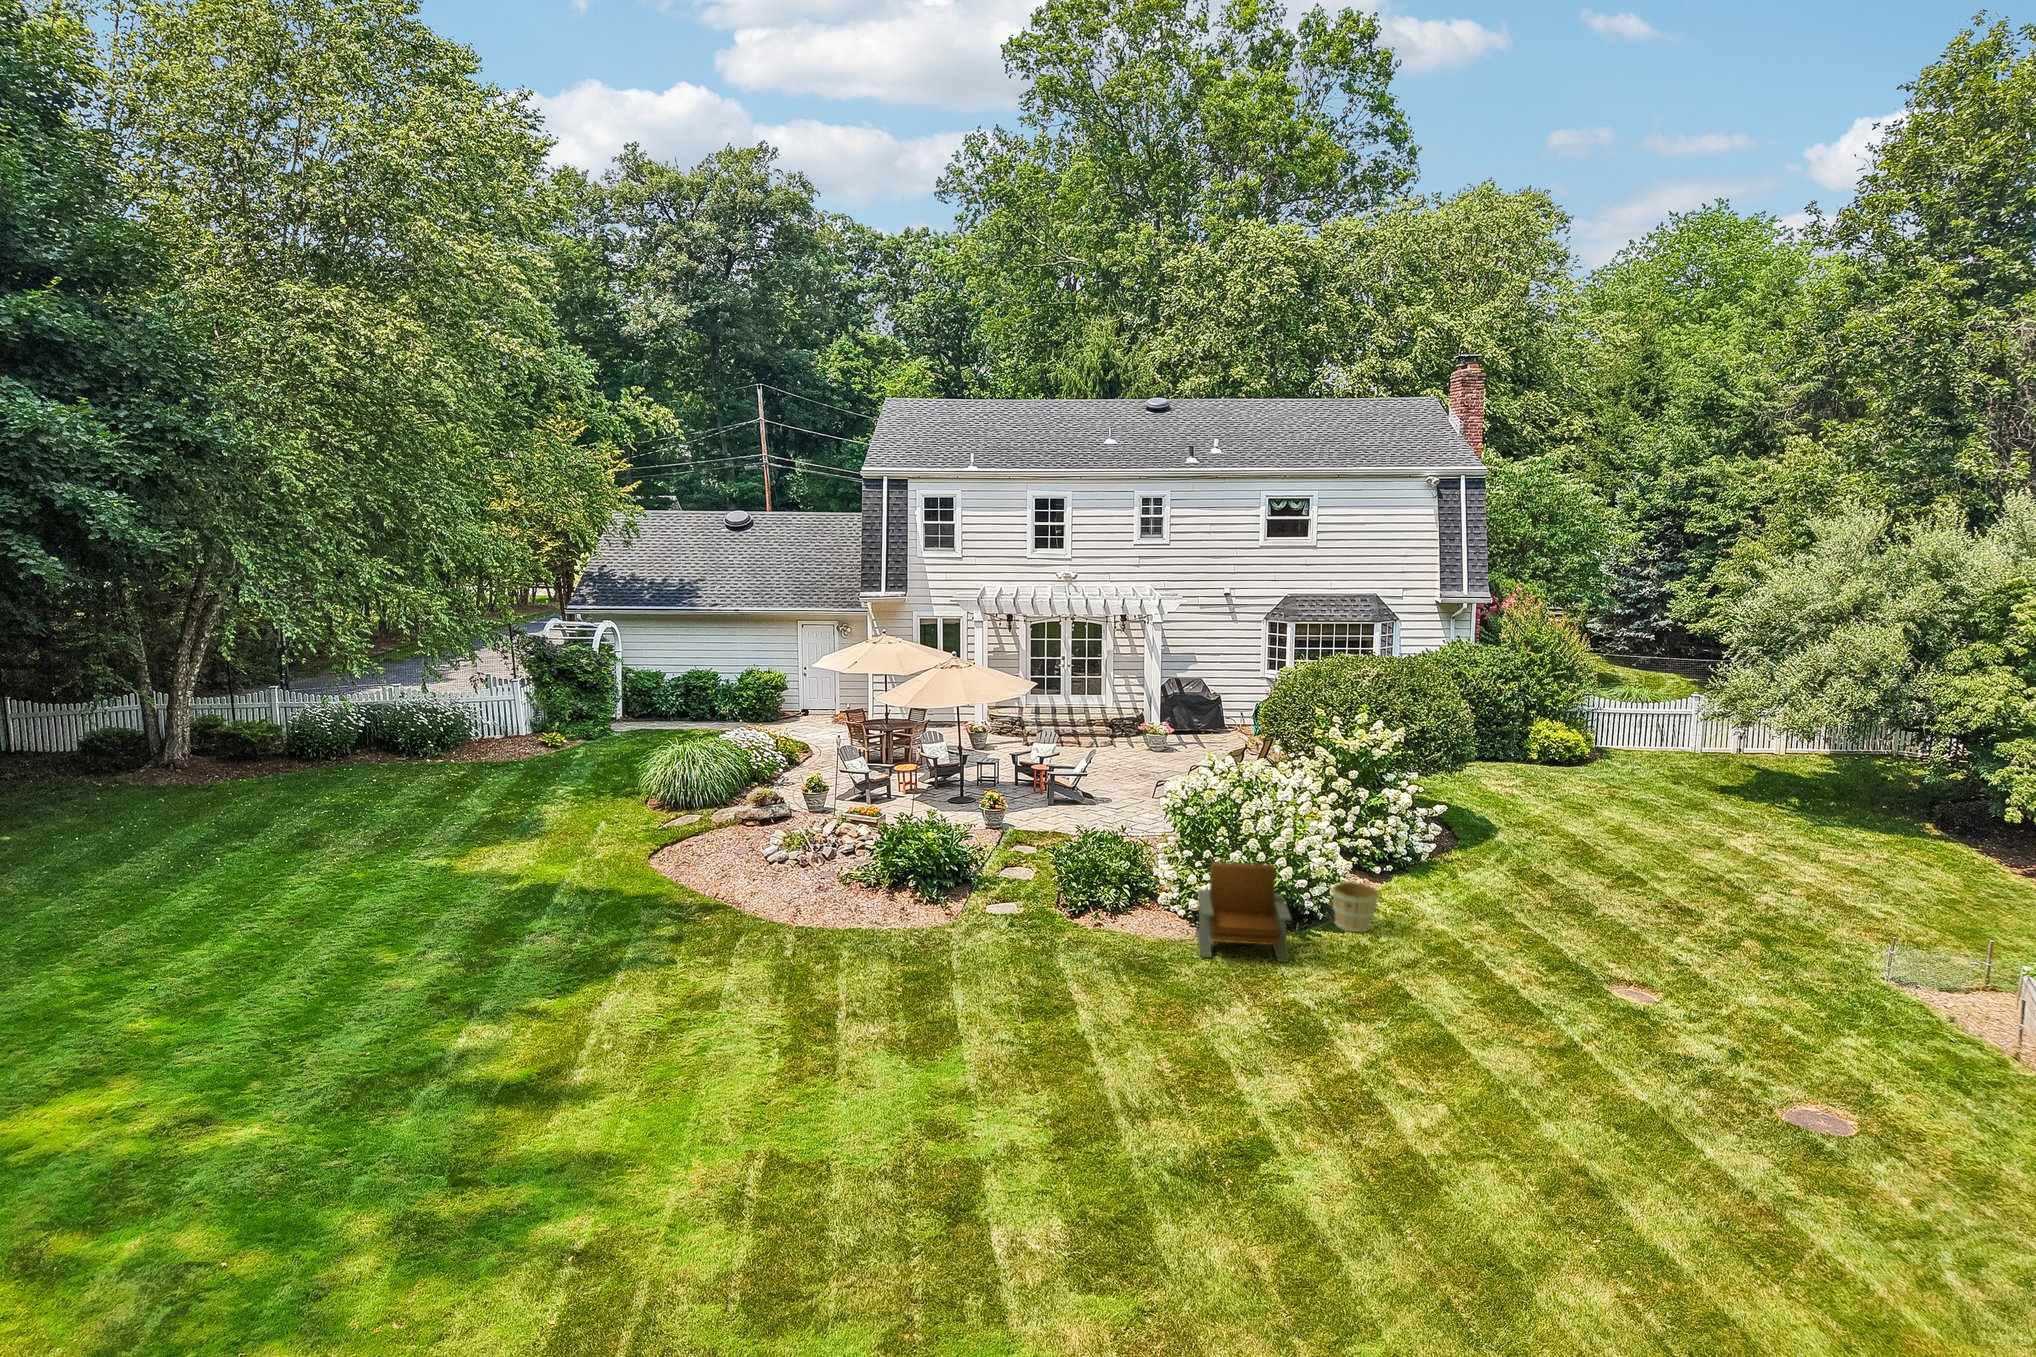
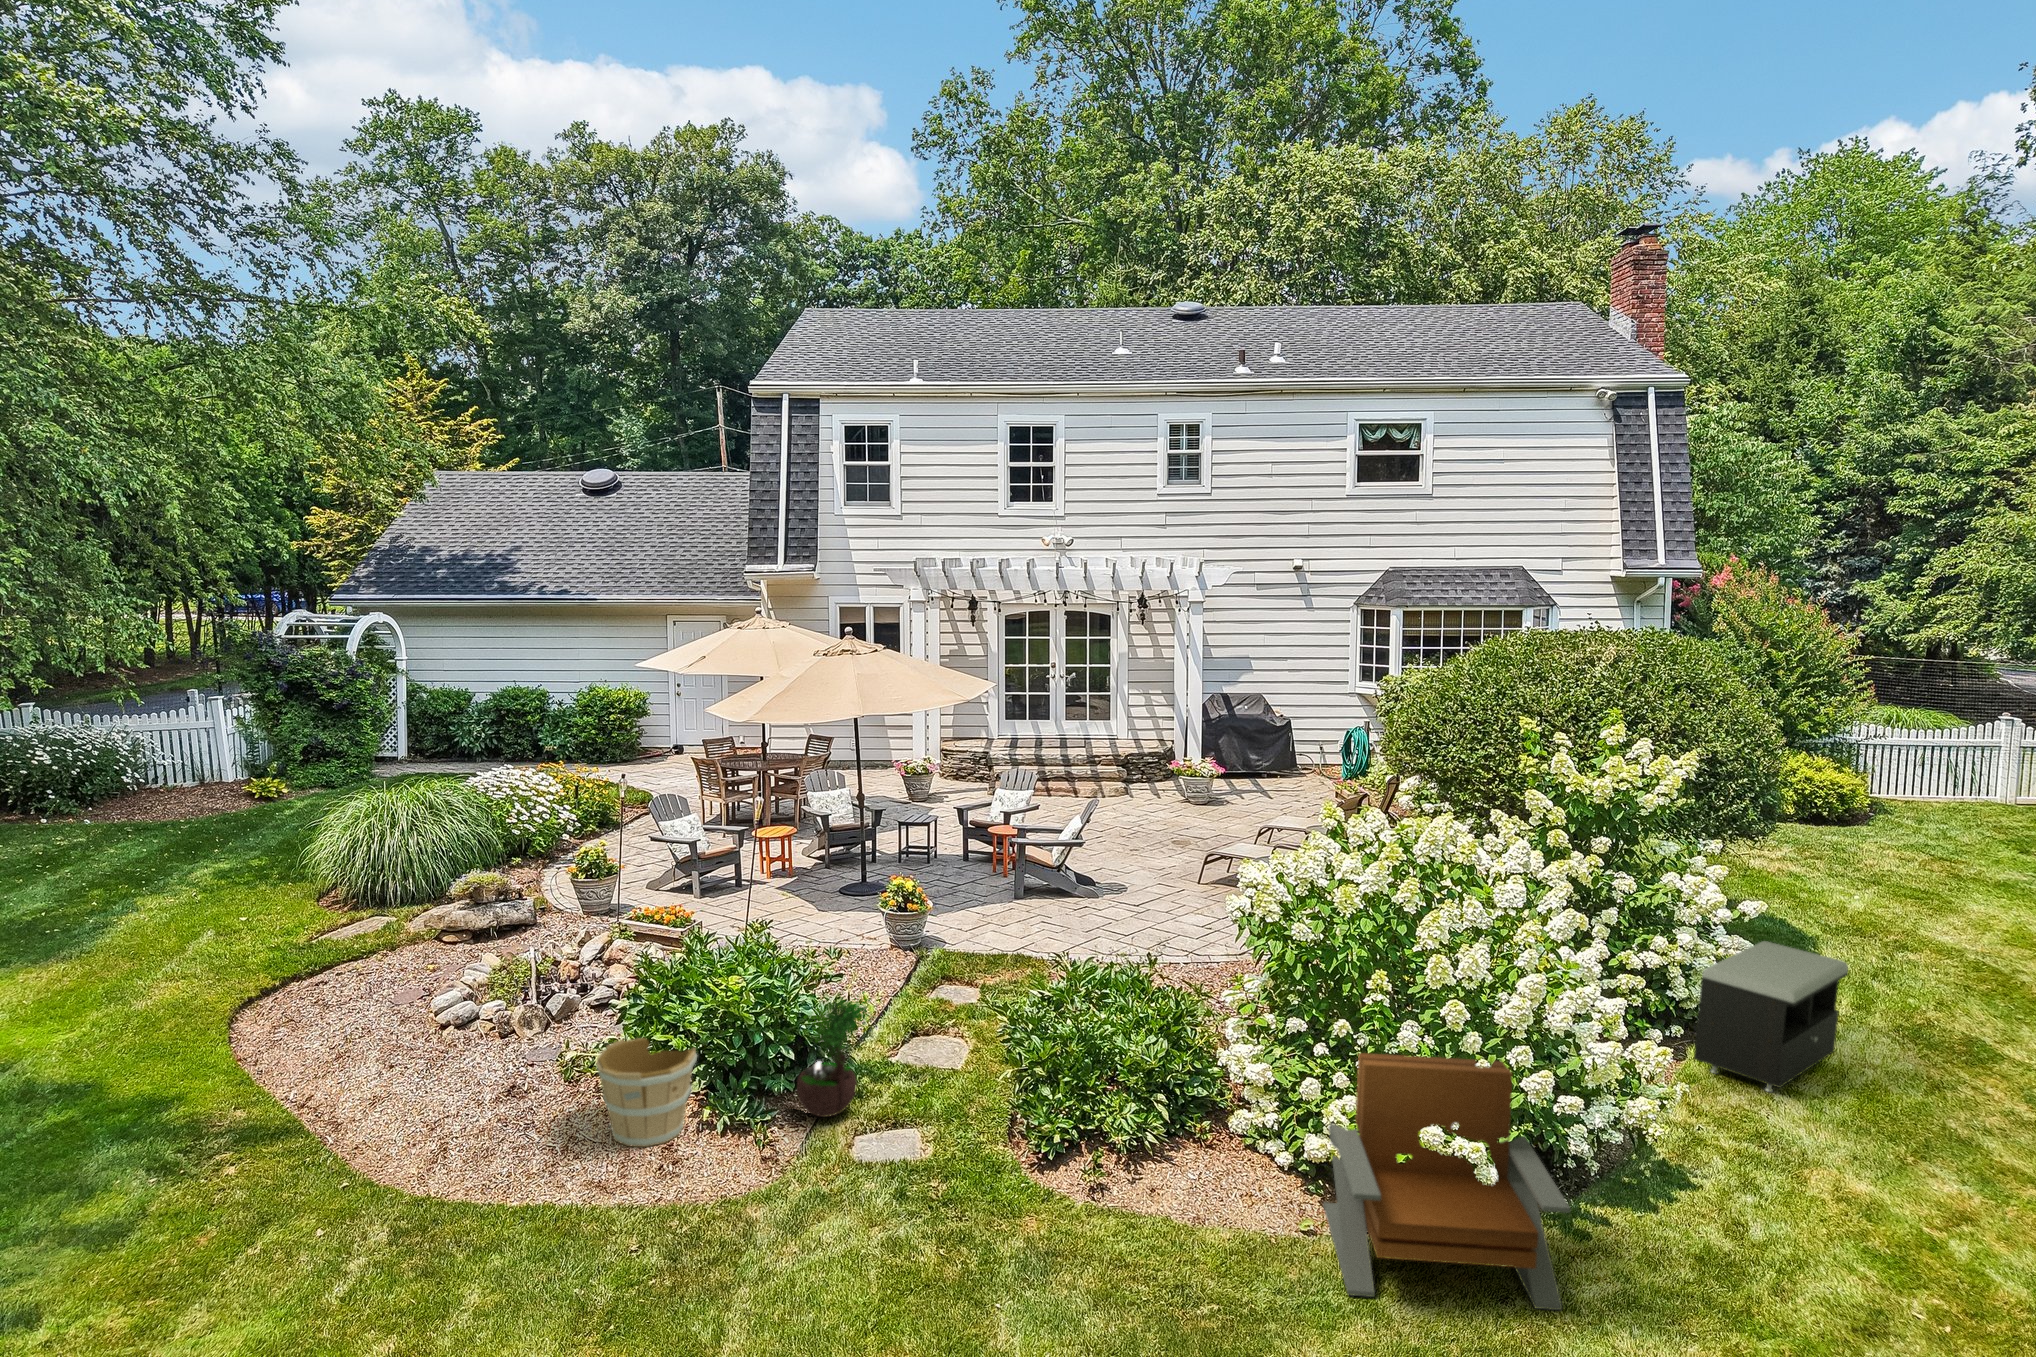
storage bench: none [1392,822,1471,893] -> present [1694,941,1848,1092]
potted tree: none [952,838,991,899] -> present [797,992,872,1117]
wooden bucket: present [1331,882,1379,932] -> present [596,1038,697,1147]

